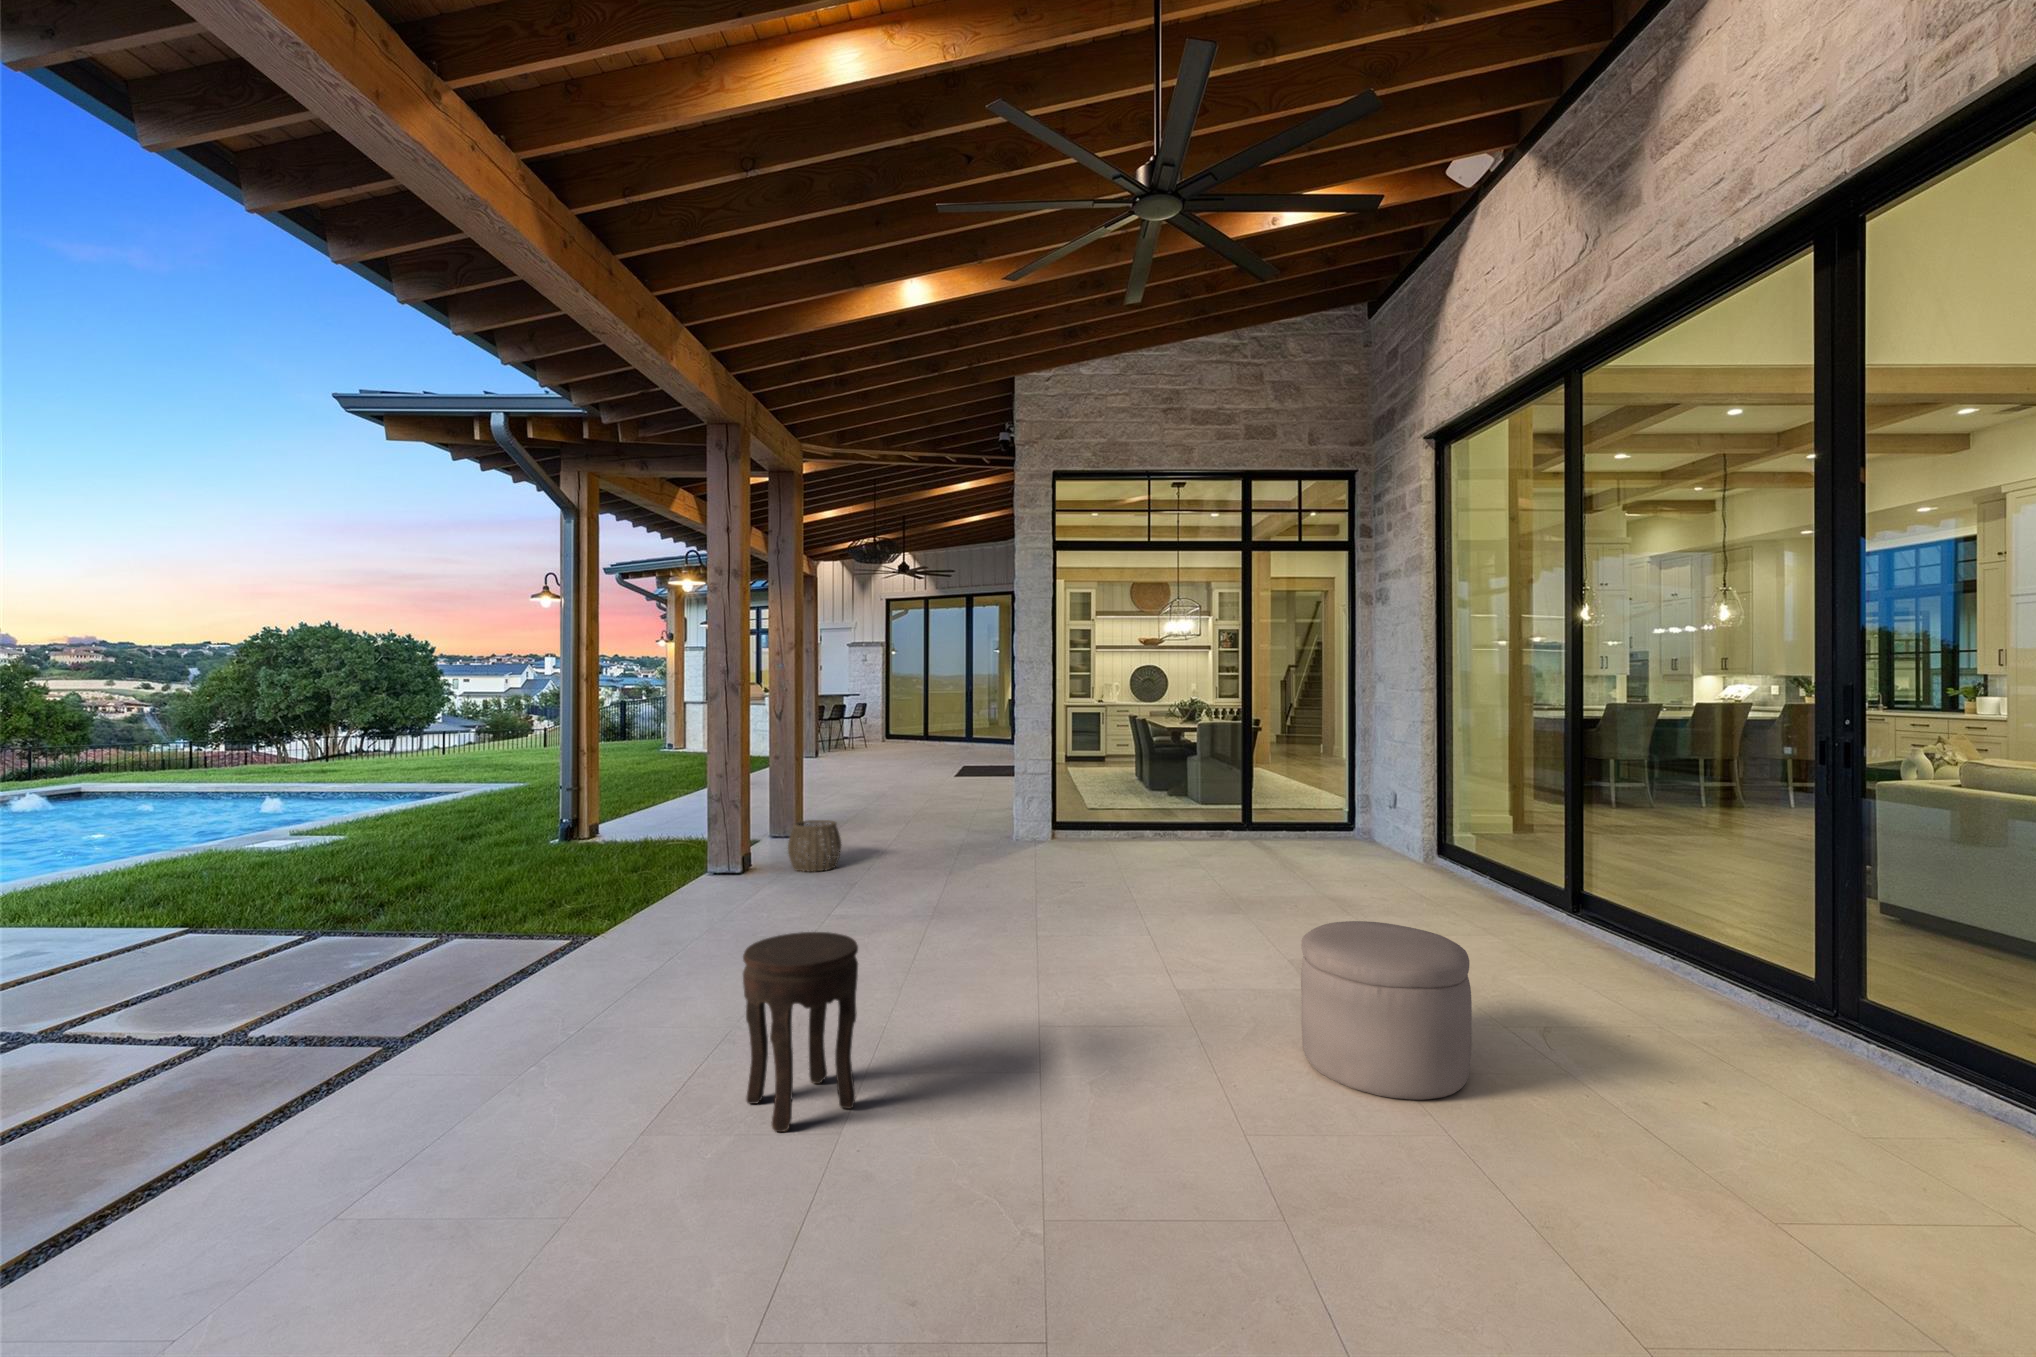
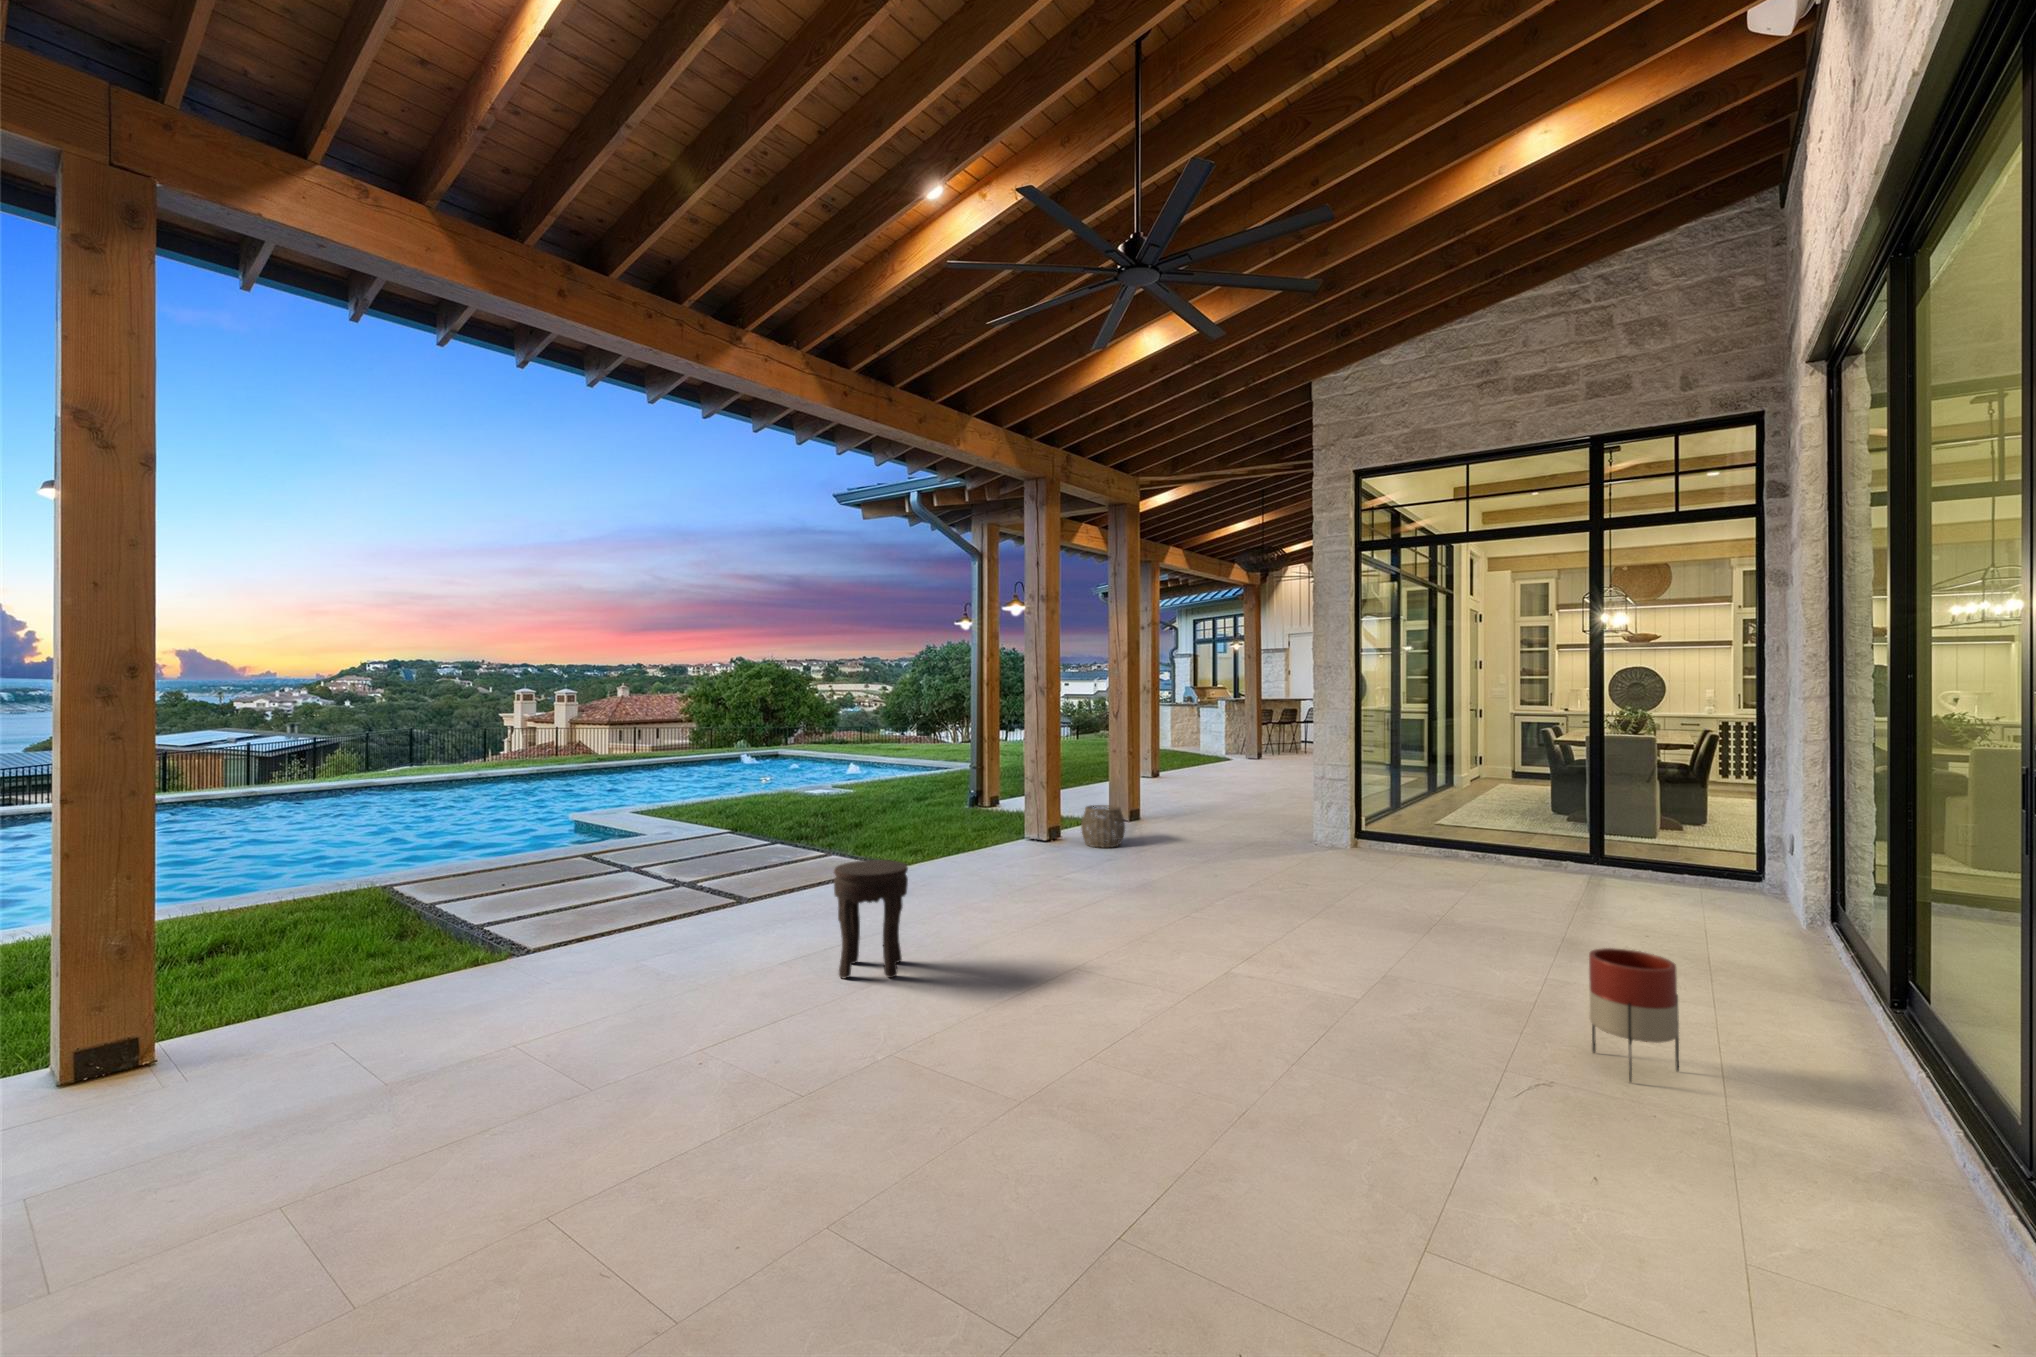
planter: none [1526,901,1604,1015] -> present [1589,948,1679,1082]
ottoman: present [1301,921,1472,1100] -> none [1216,919,1369,1082]

